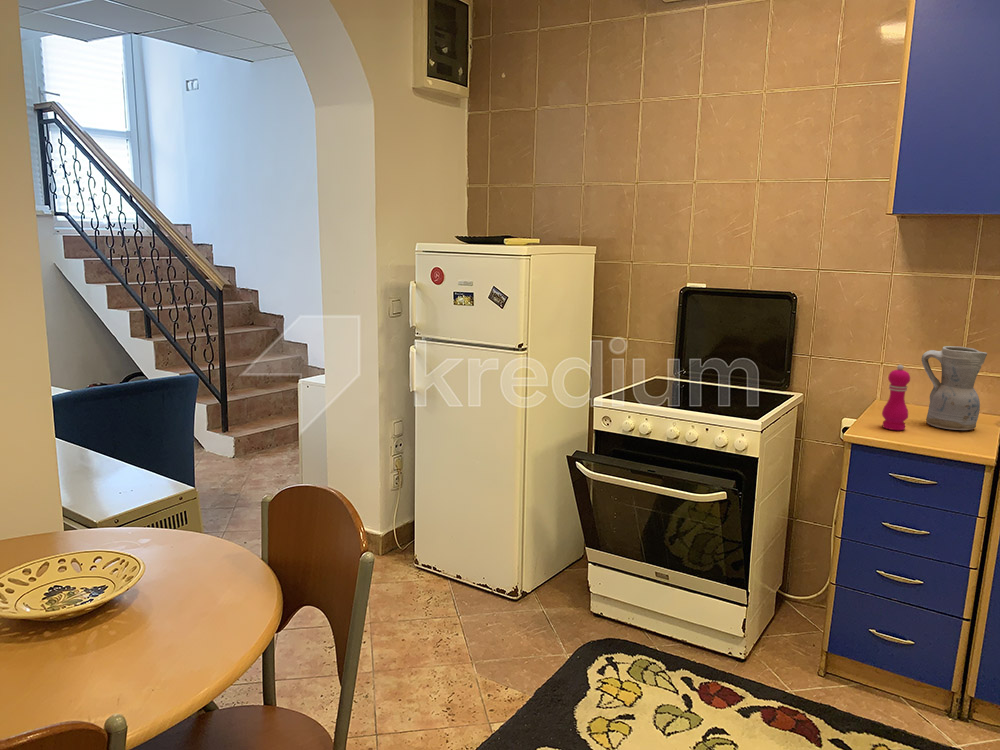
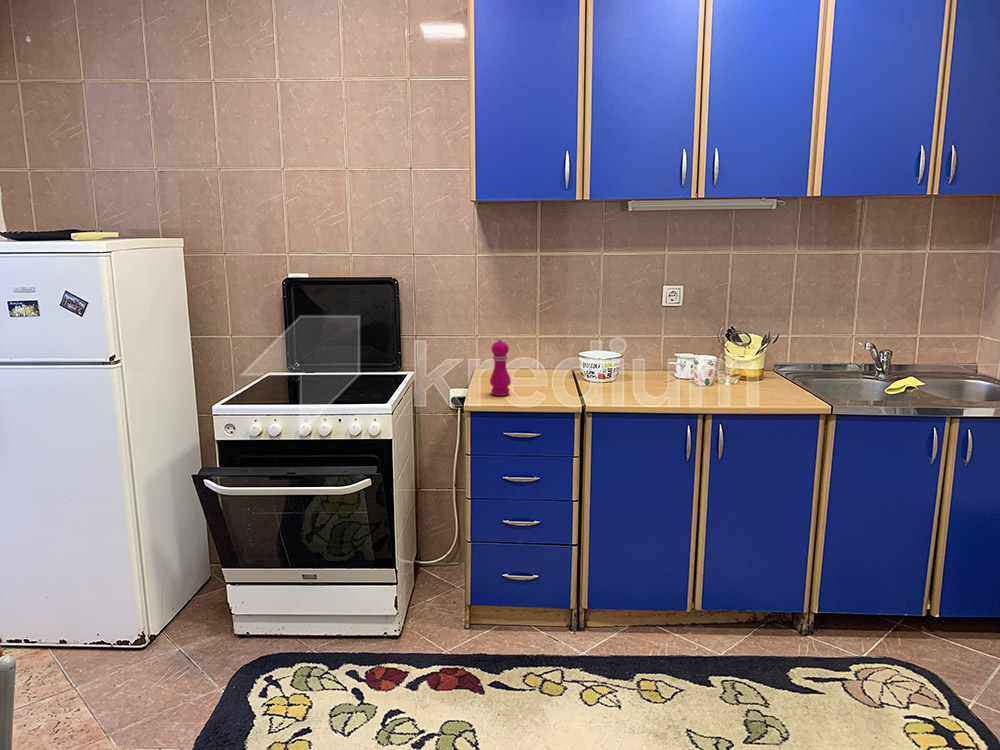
ceramic pitcher: present [922,346,987,430] -> none [514,316,562,388]

